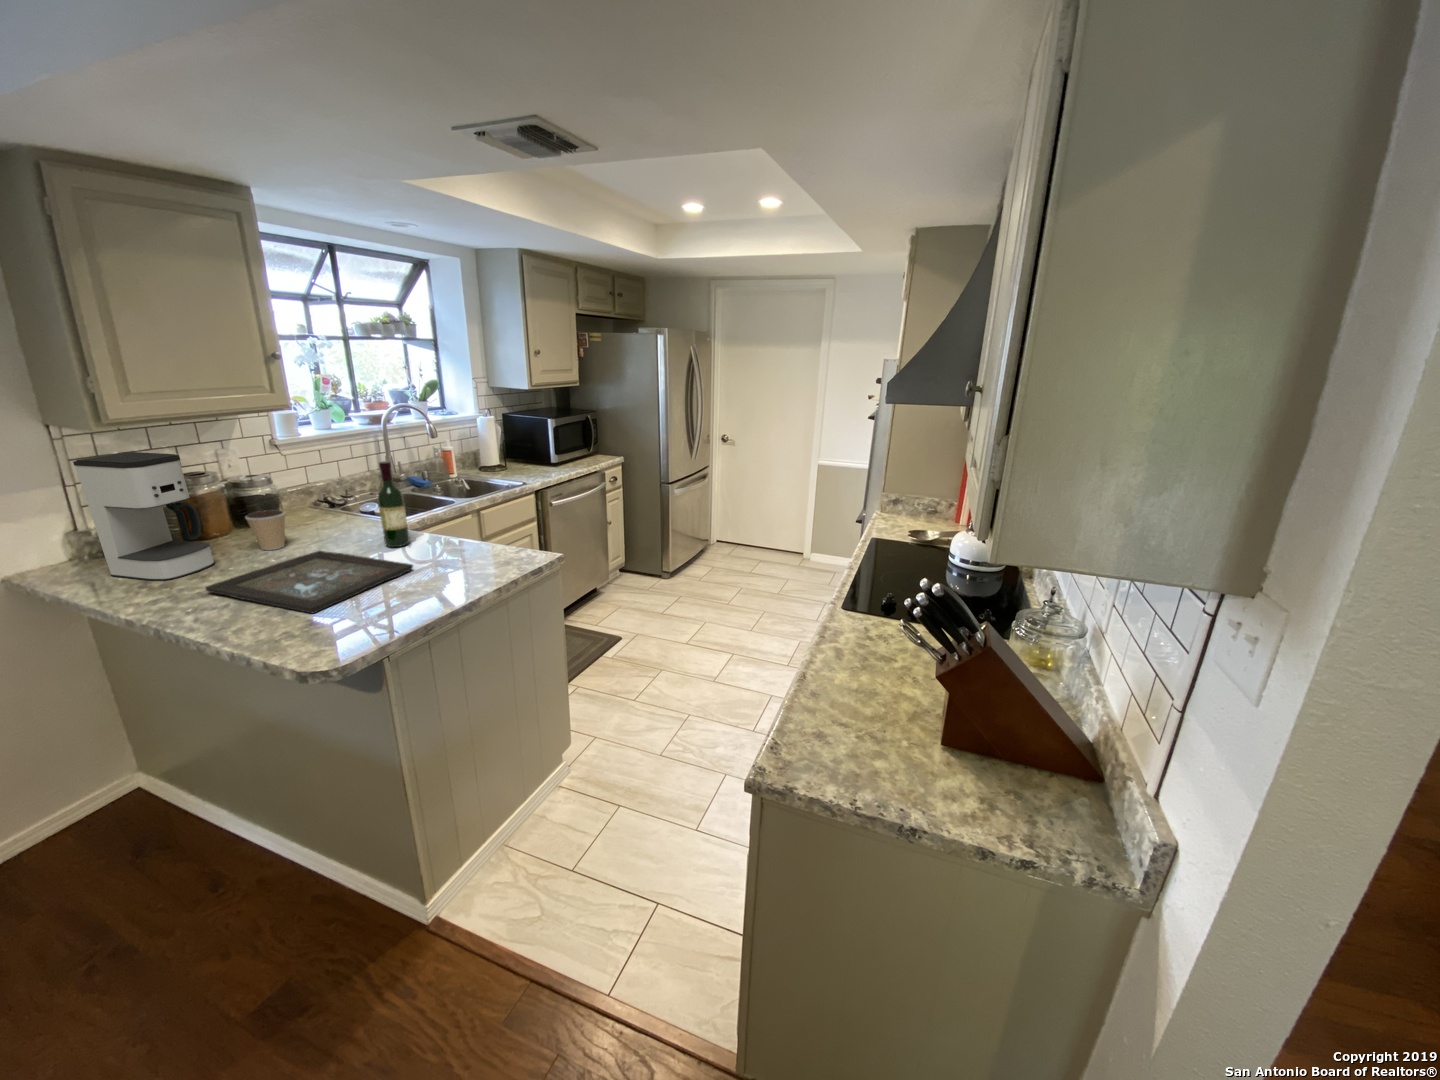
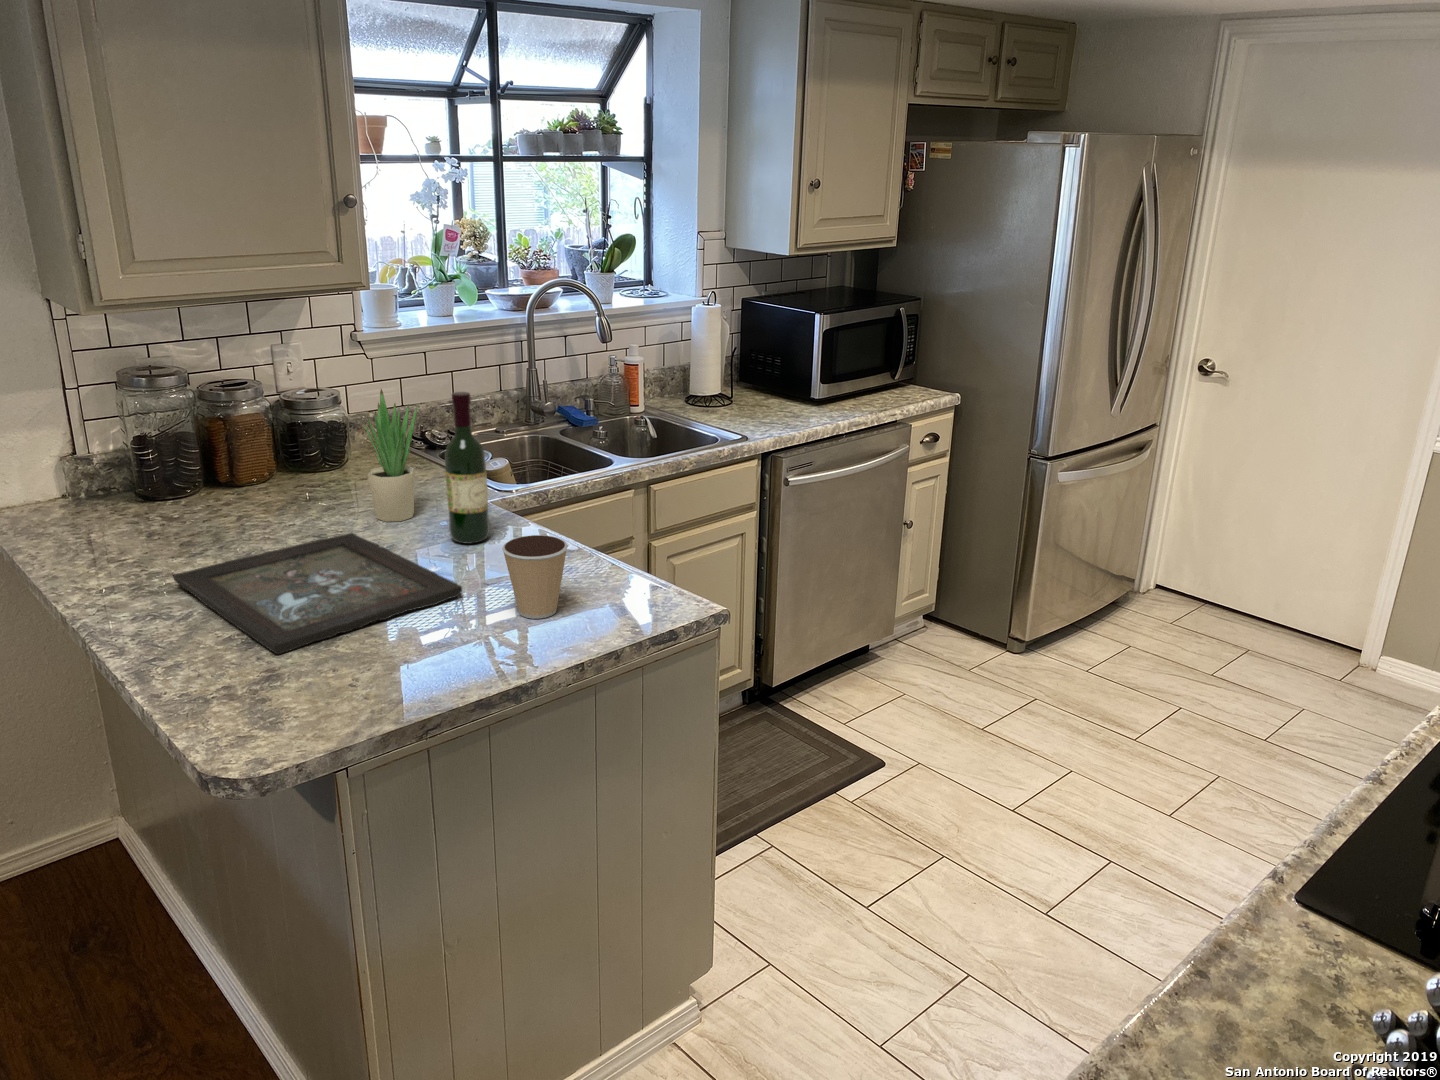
coffee maker: present [73,452,215,581] -> none [63,349,218,551]
potted plant: none [310,465,352,544] -> present [363,389,417,522]
coffee cup: present [246,510,285,550] -> present [502,535,568,619]

